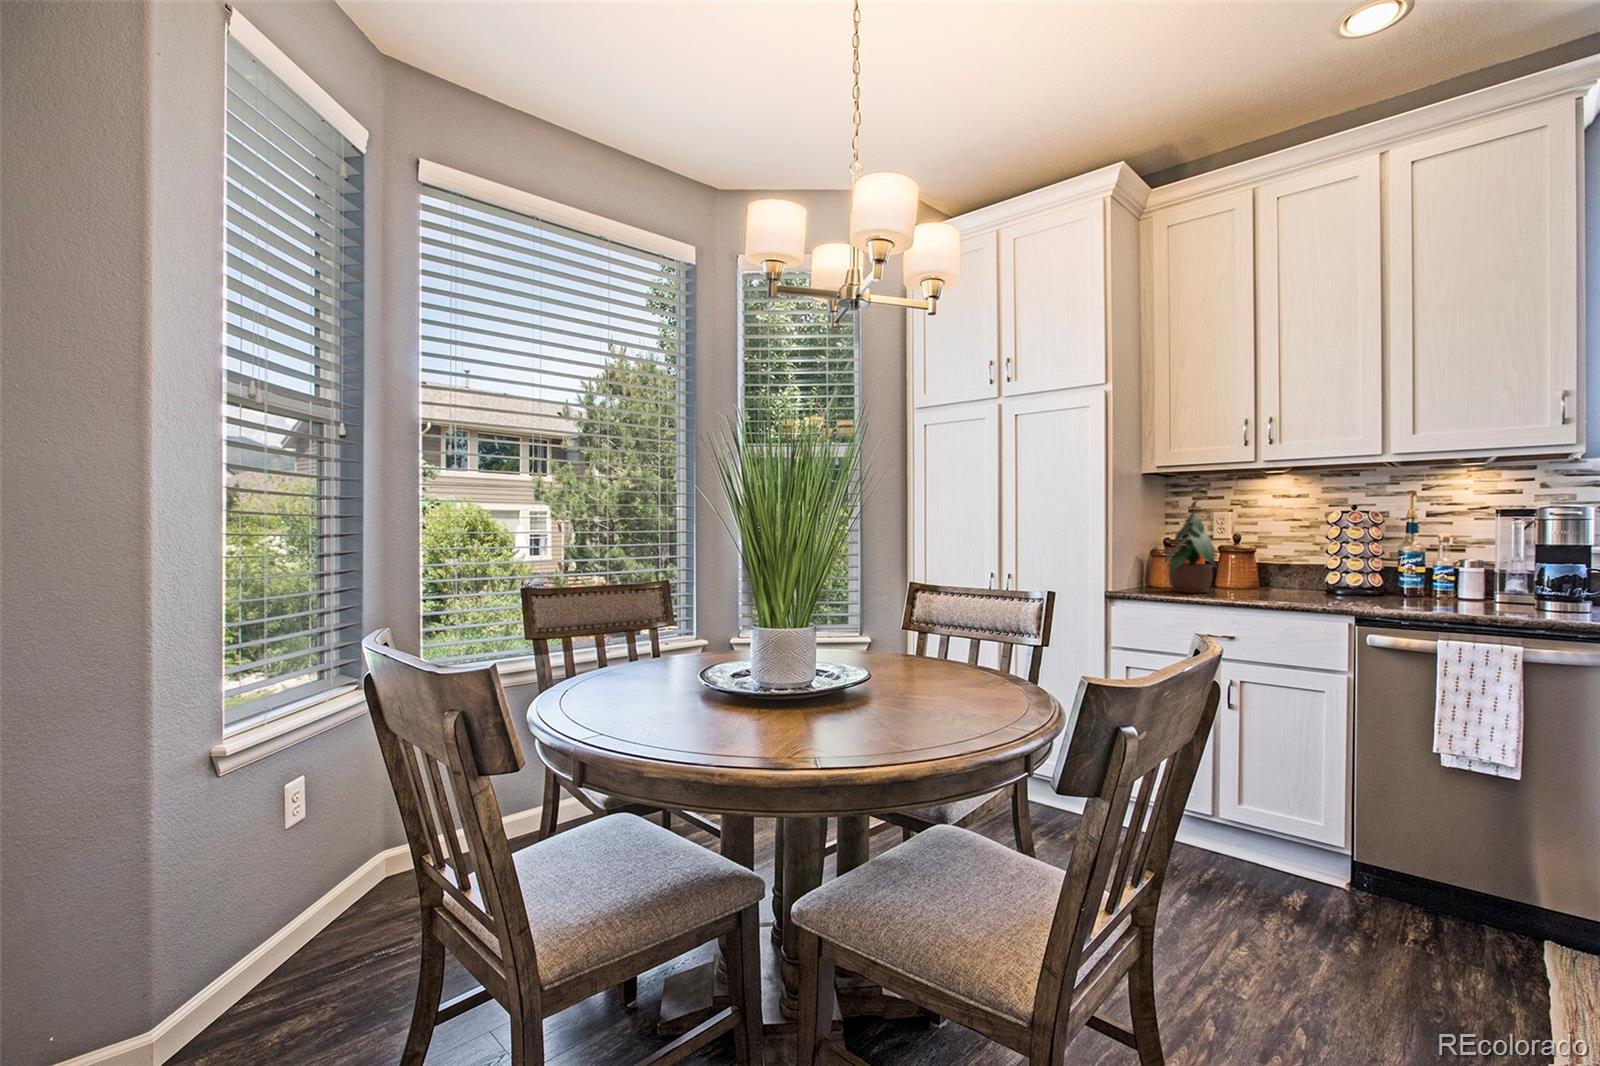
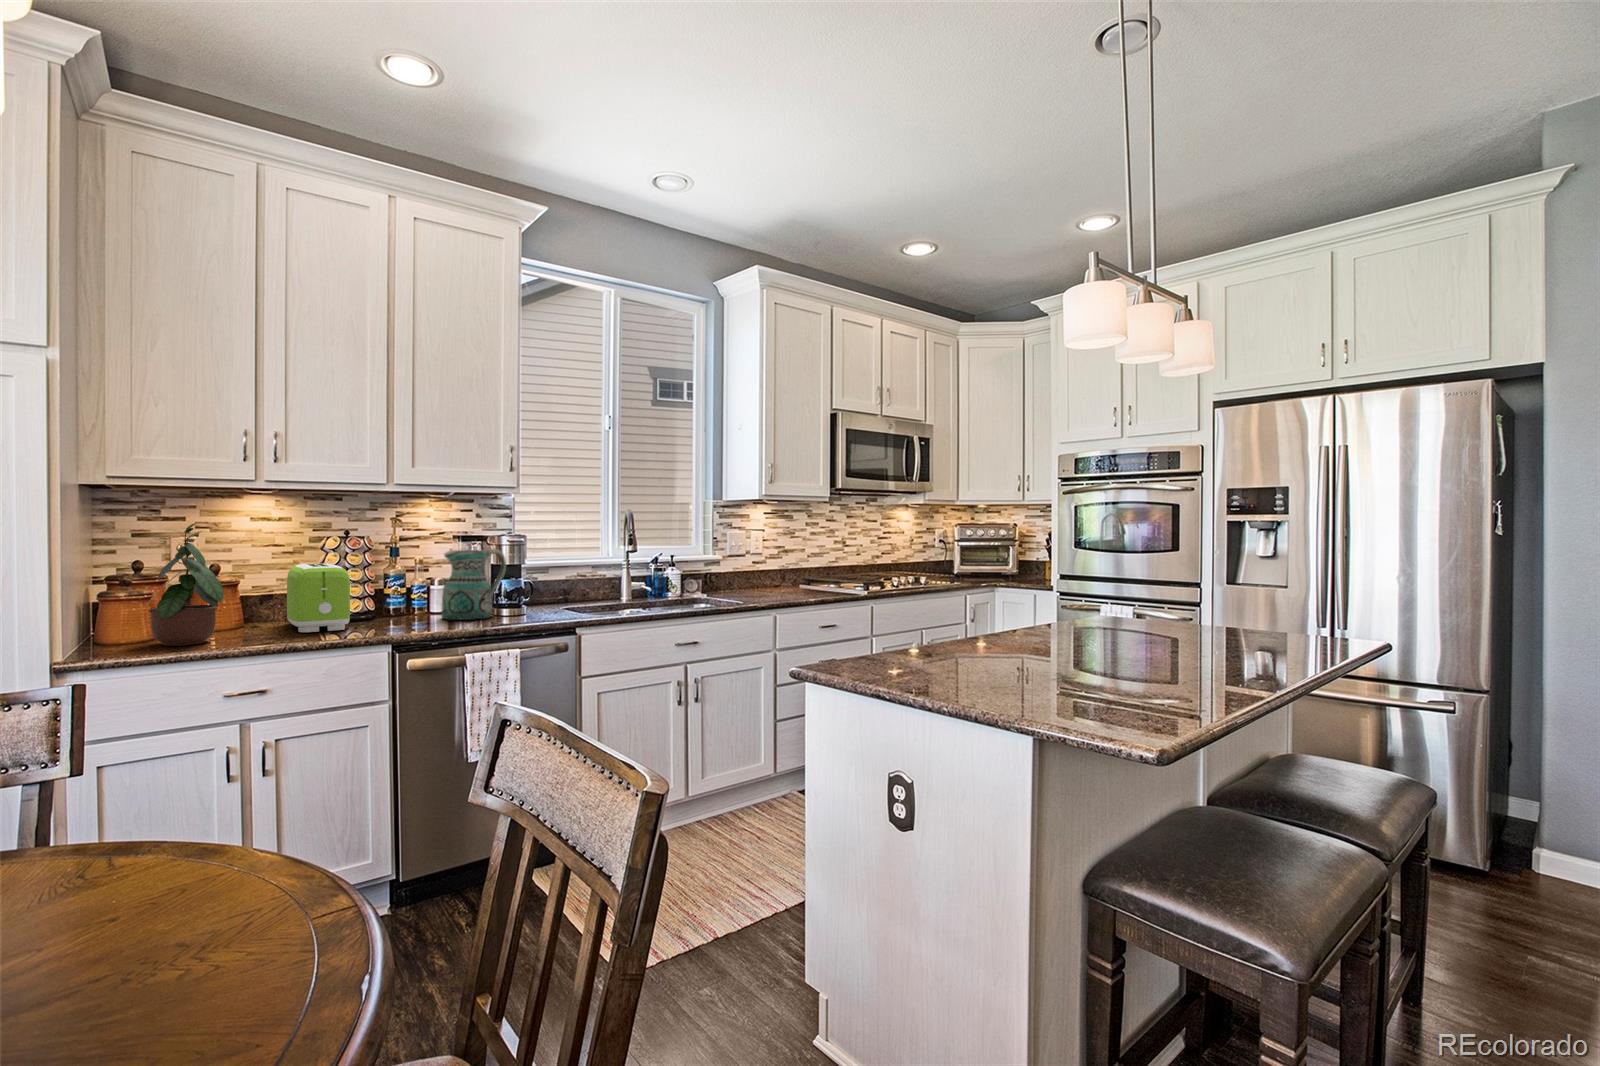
ceramic pitcher: none [1447,525,1550,607] -> present [442,549,506,620]
toaster: none [1276,537,1340,598] -> present [287,564,350,632]

